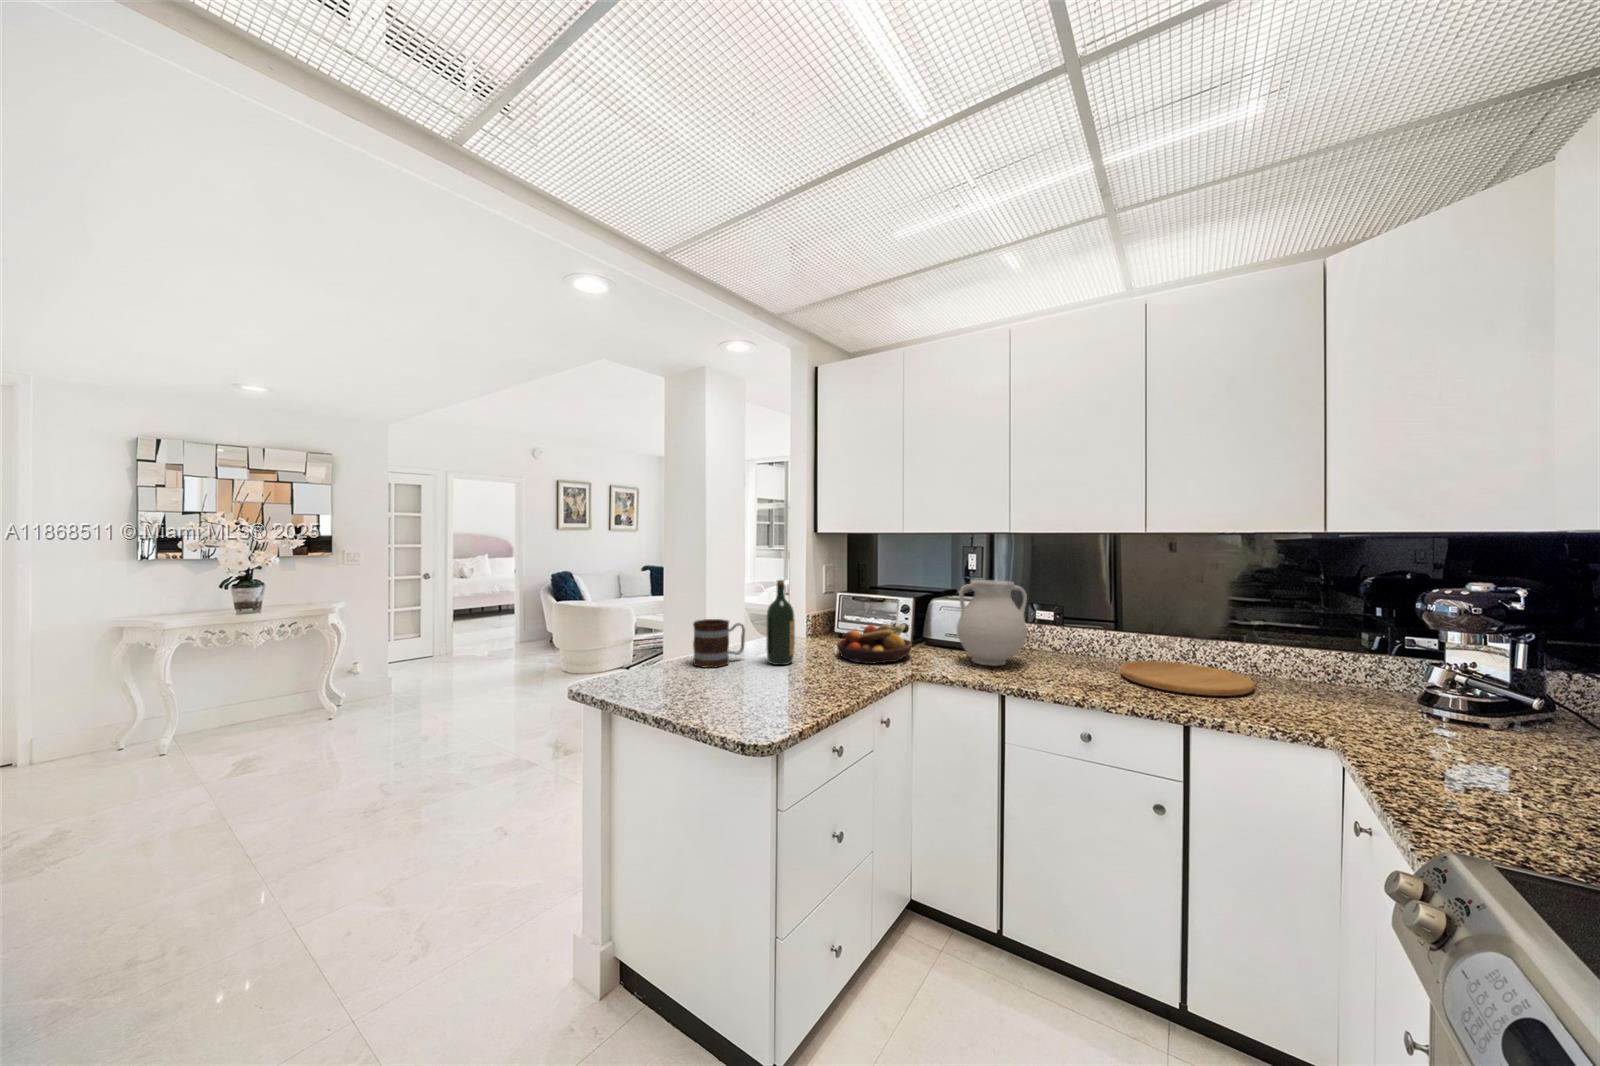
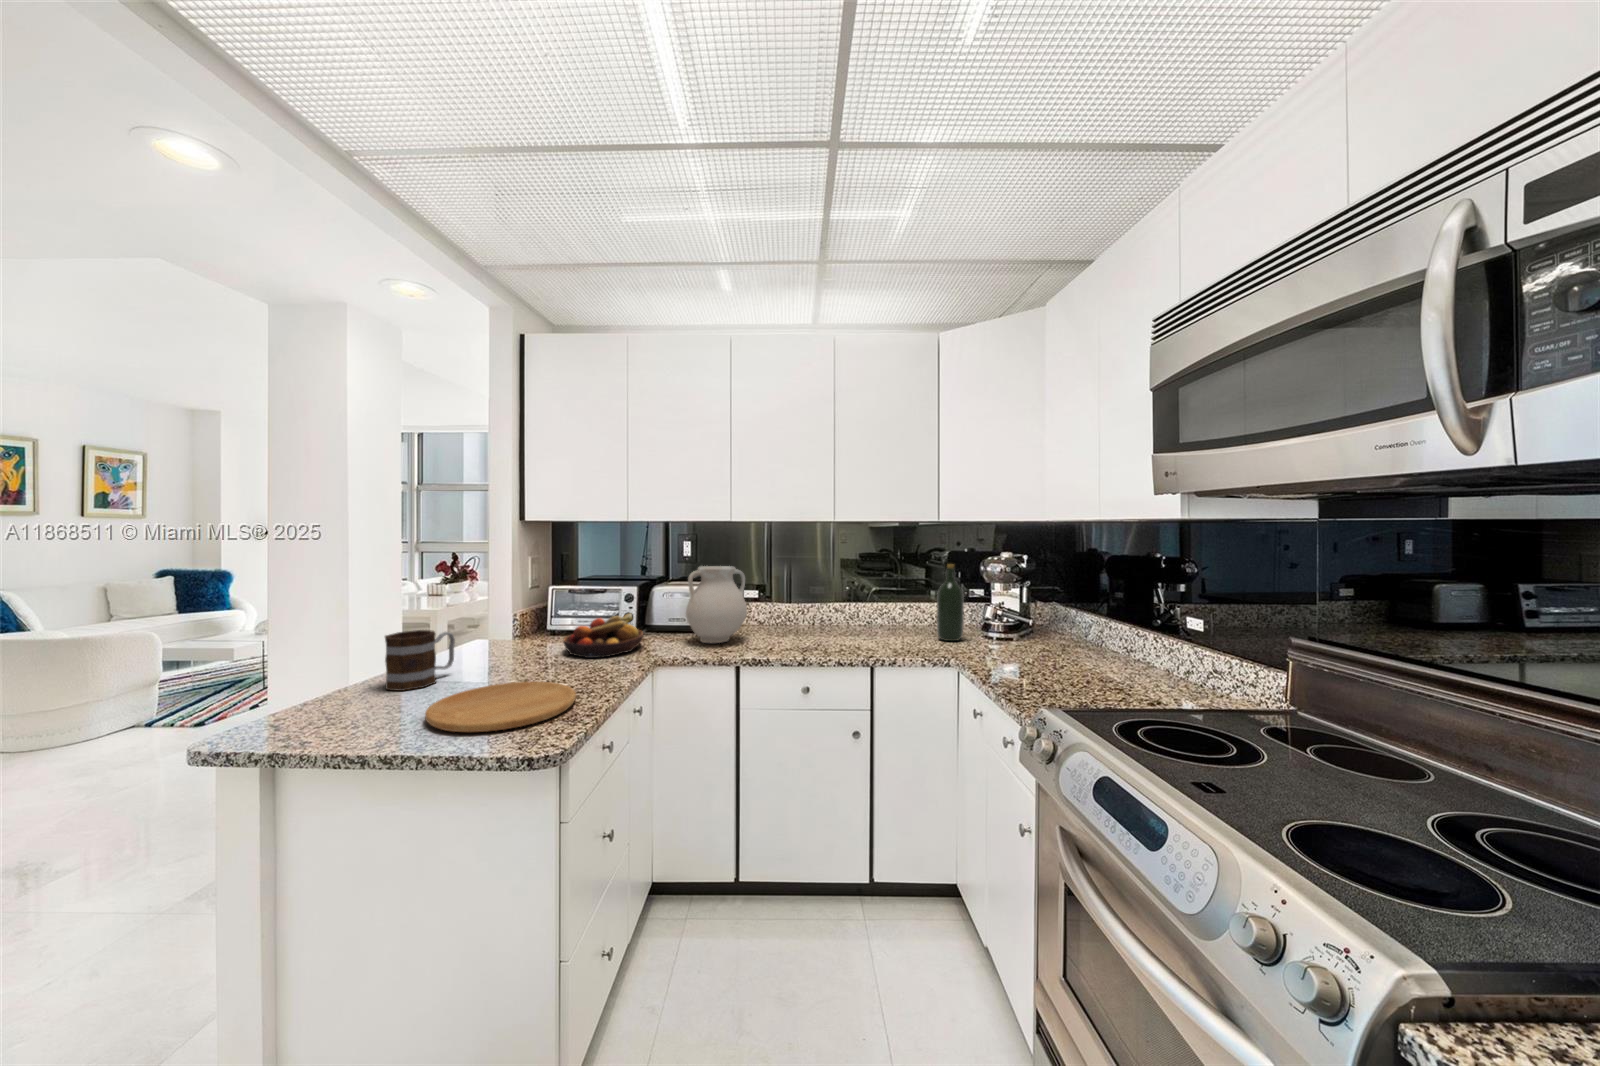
wine bottle: present [767,580,795,665] -> present [937,564,964,641]
cutting board: present [1120,661,1255,696] -> present [425,682,576,732]

